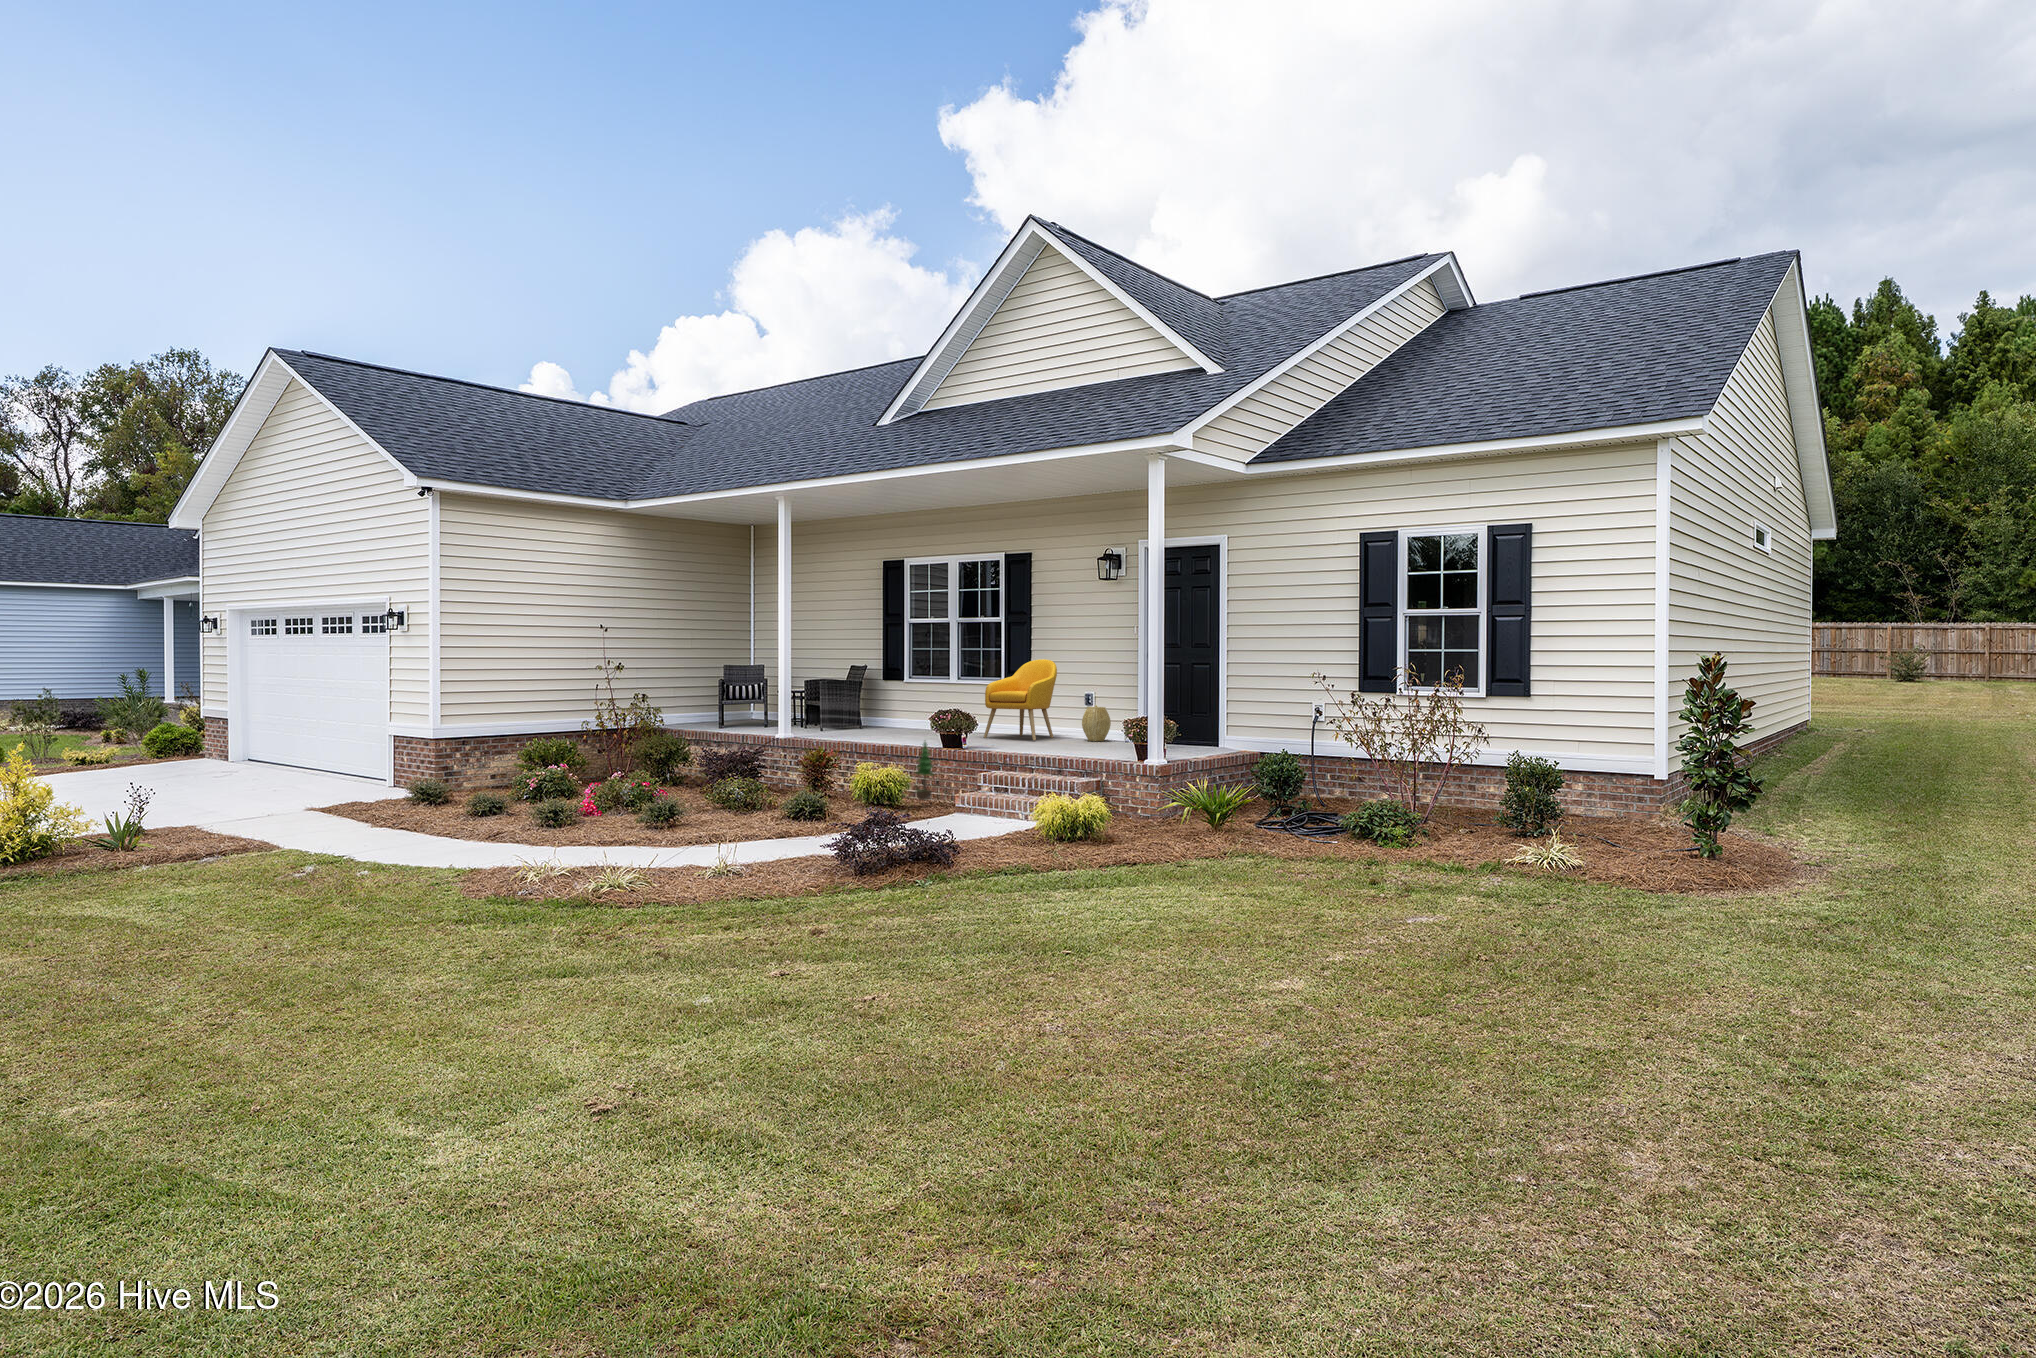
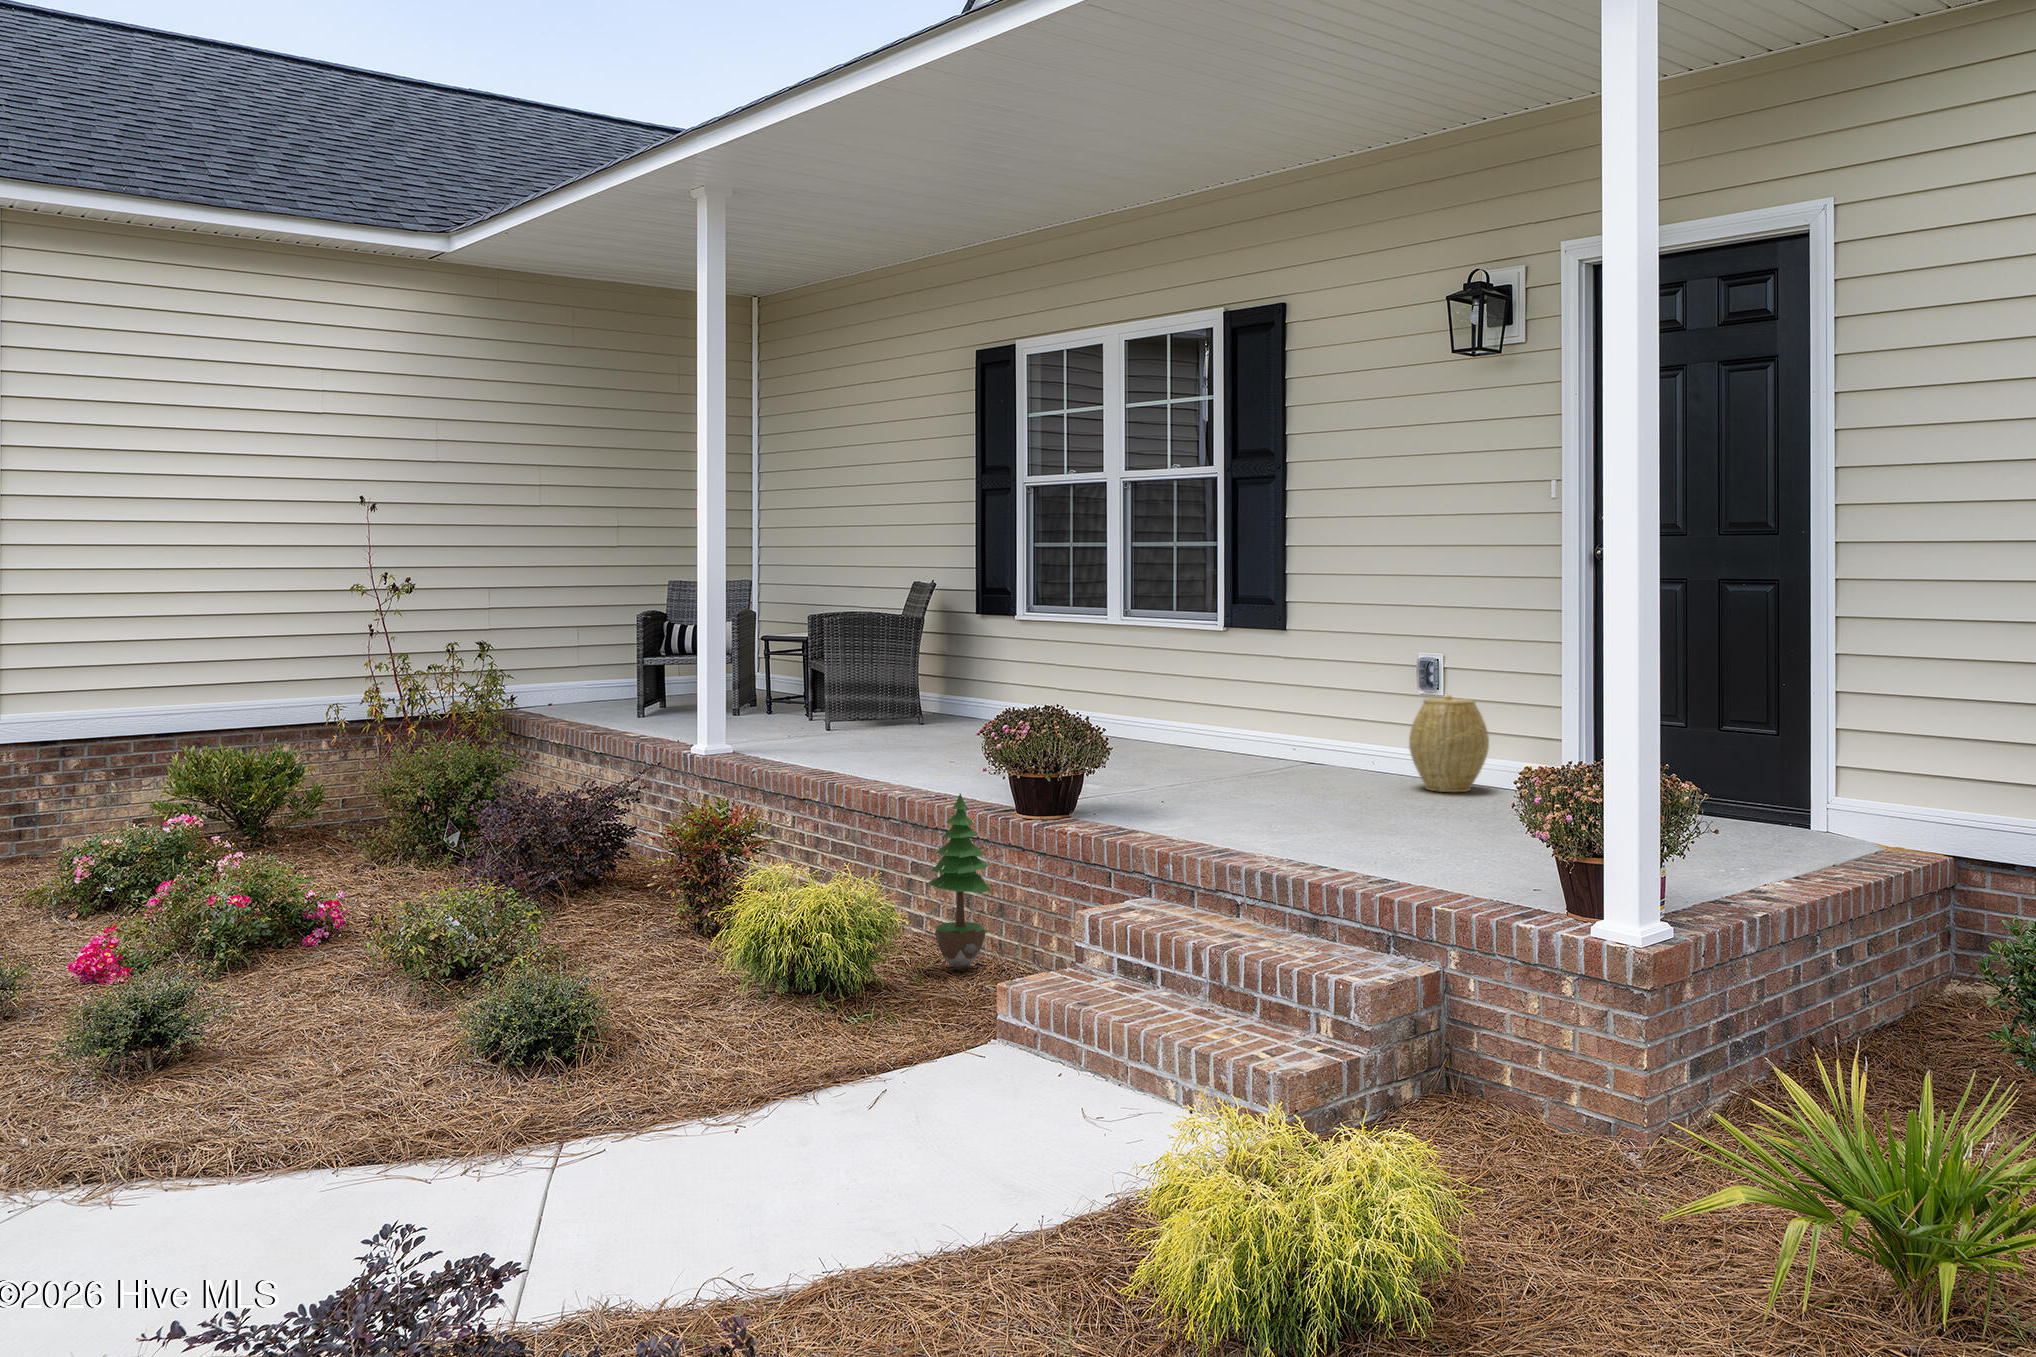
armchair: present [984,659,1057,740] -> none [1157,571,1348,785]

